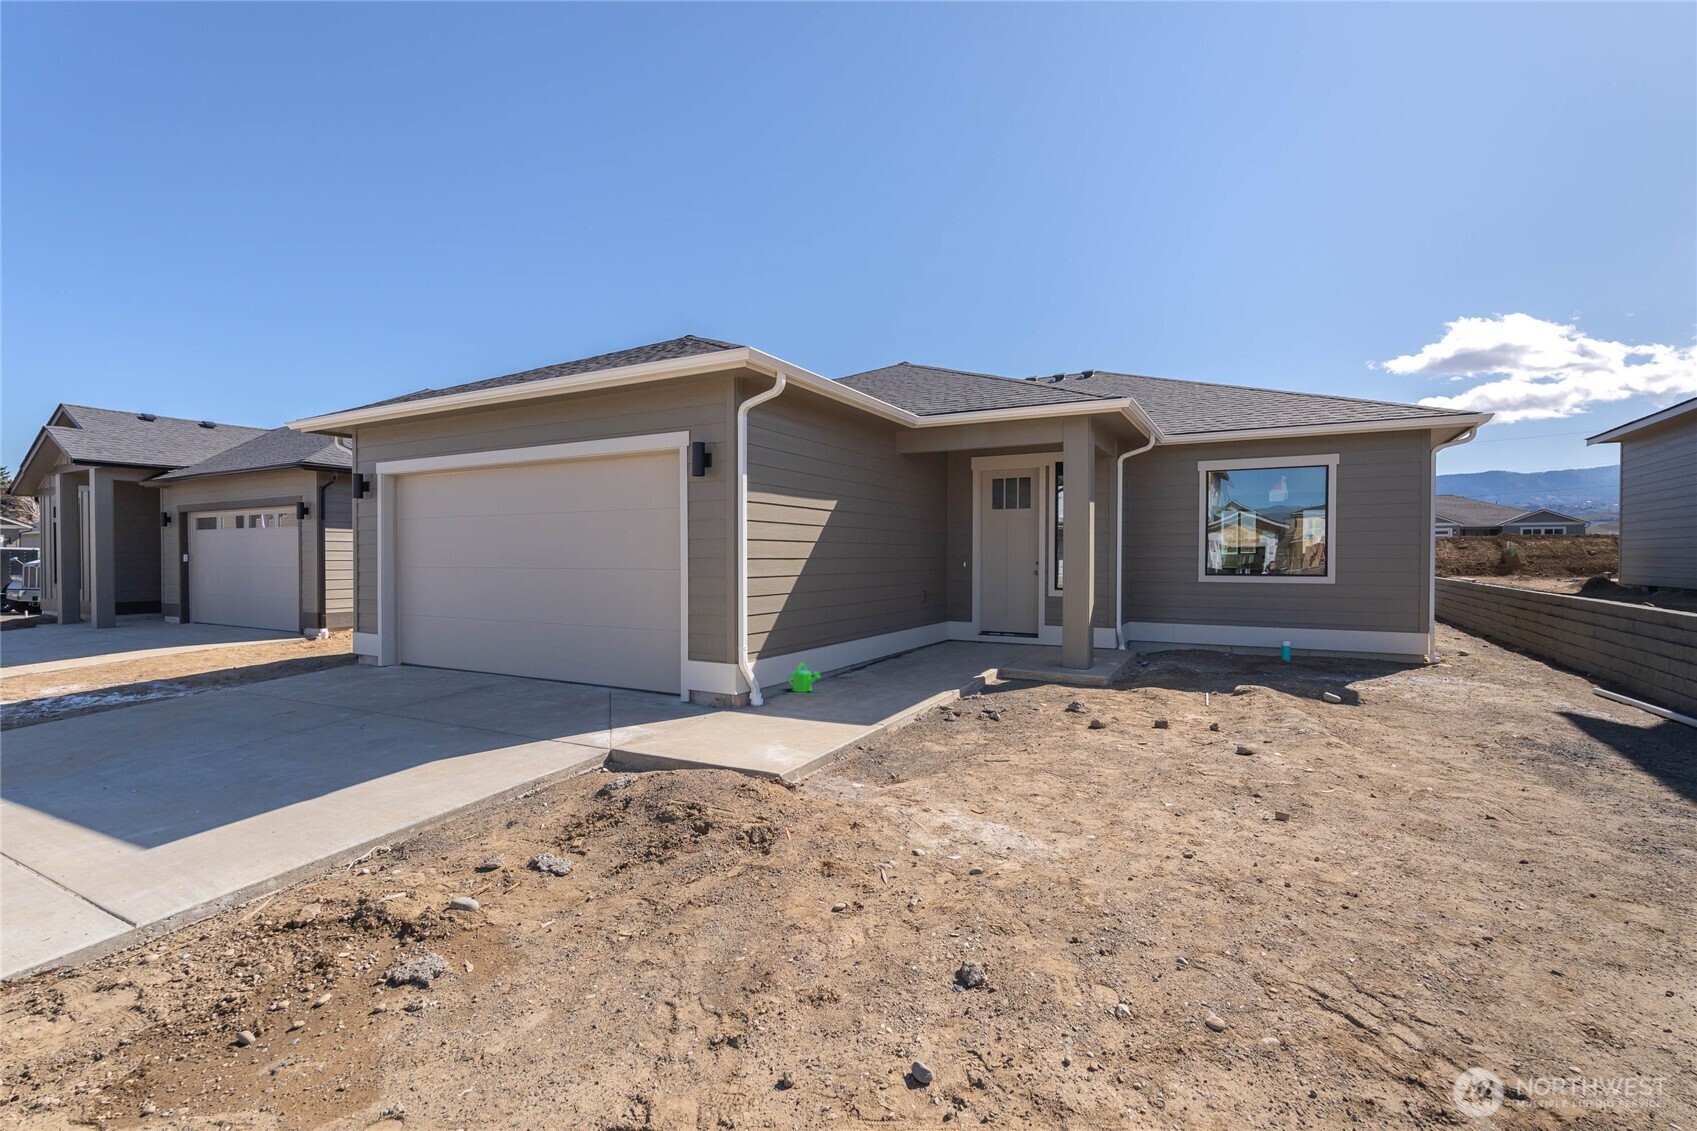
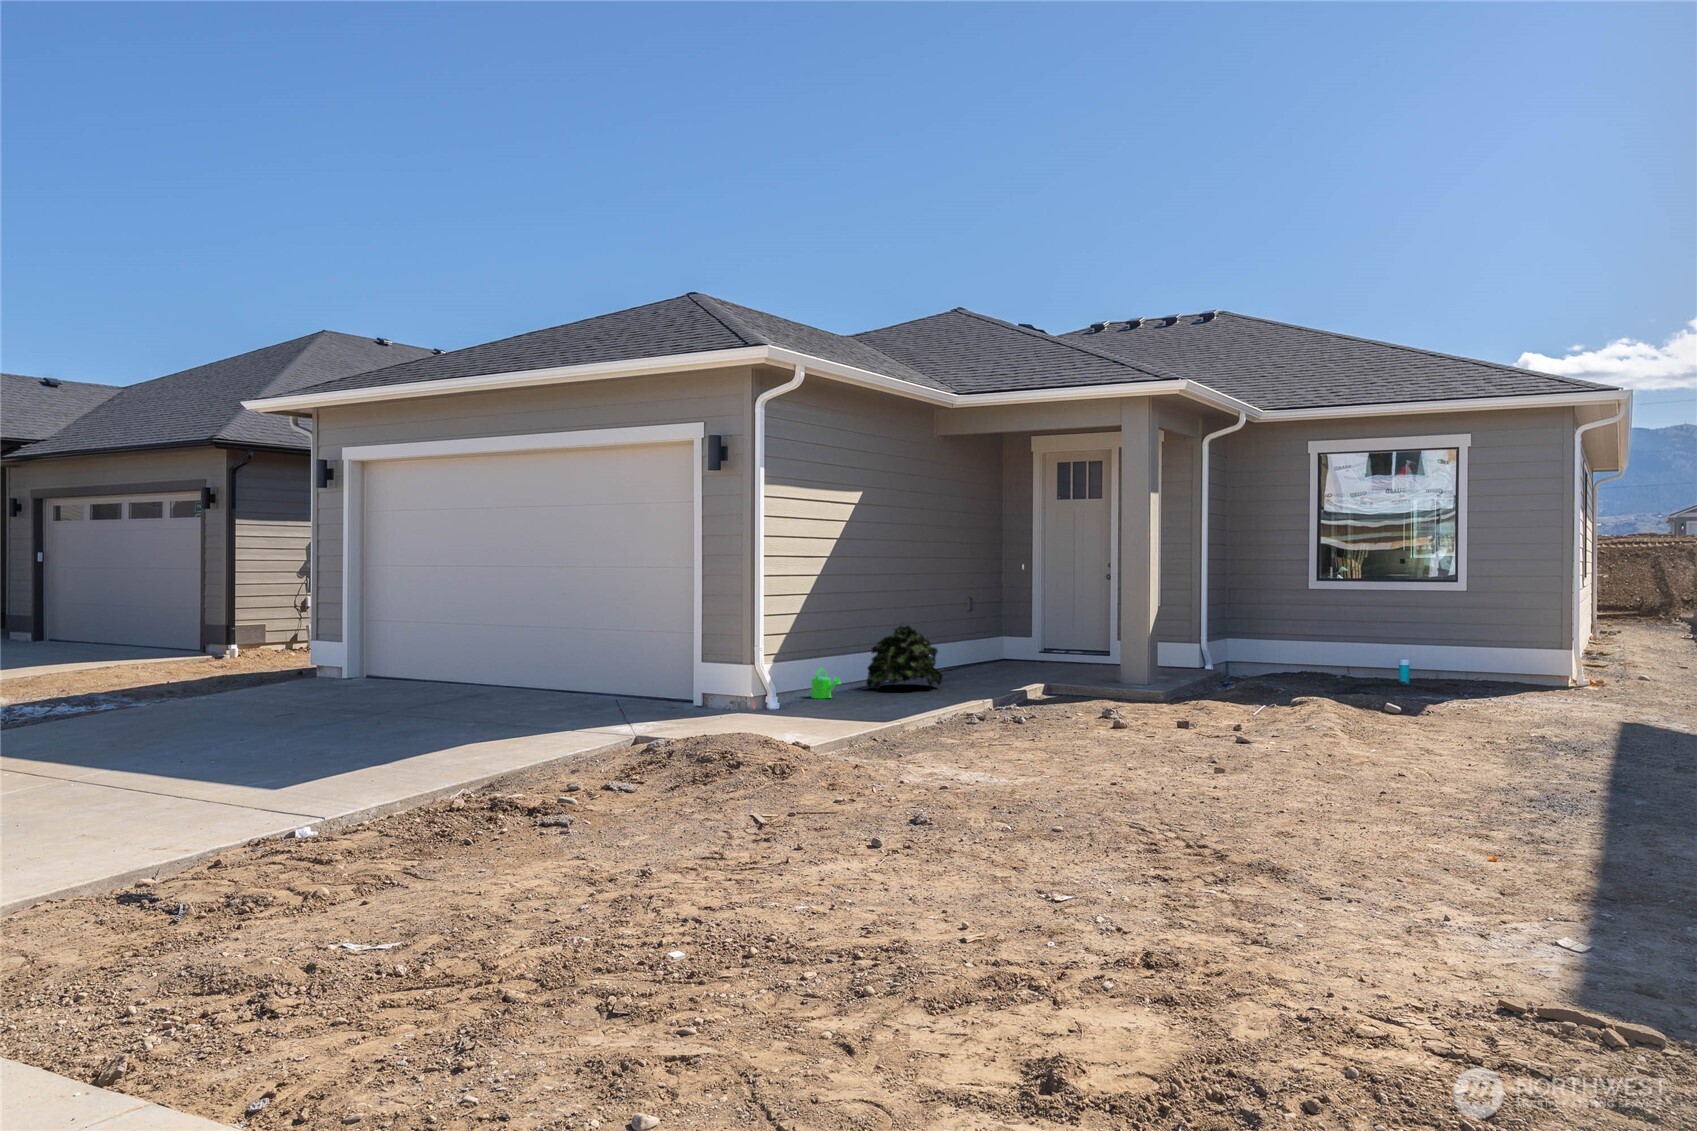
potted plant: none [842,619,911,679] -> present [866,626,942,689]

